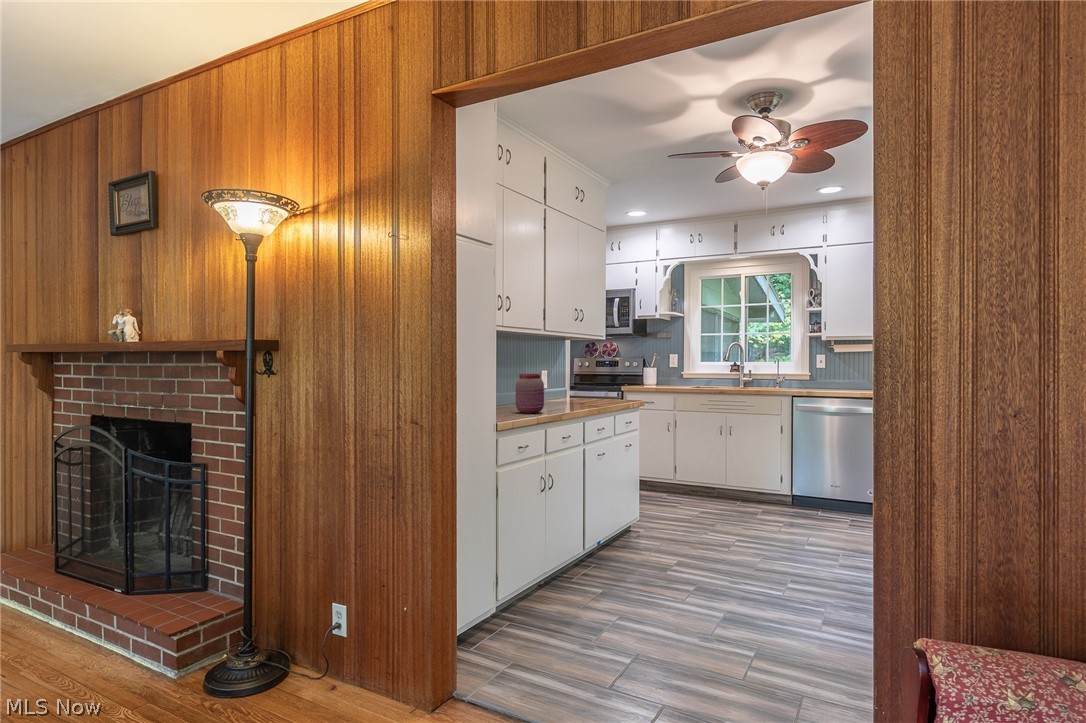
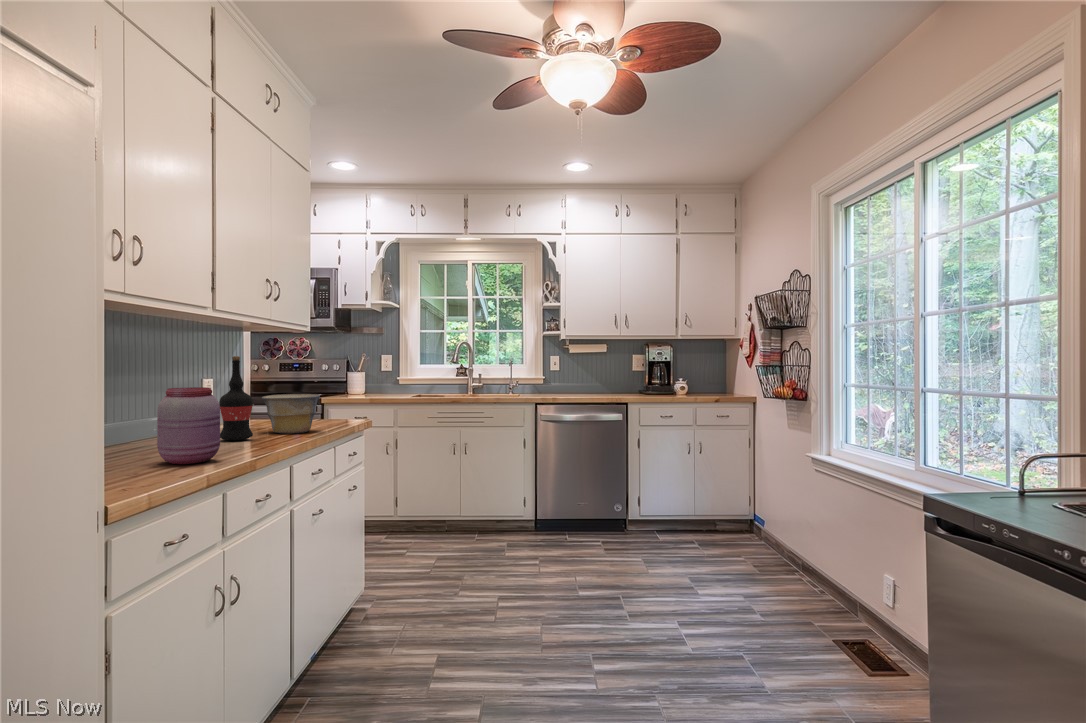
wine bottle: none [547,357,565,406] -> present [219,356,253,440]
bowl: none [572,381,606,405] -> present [262,394,320,434]

